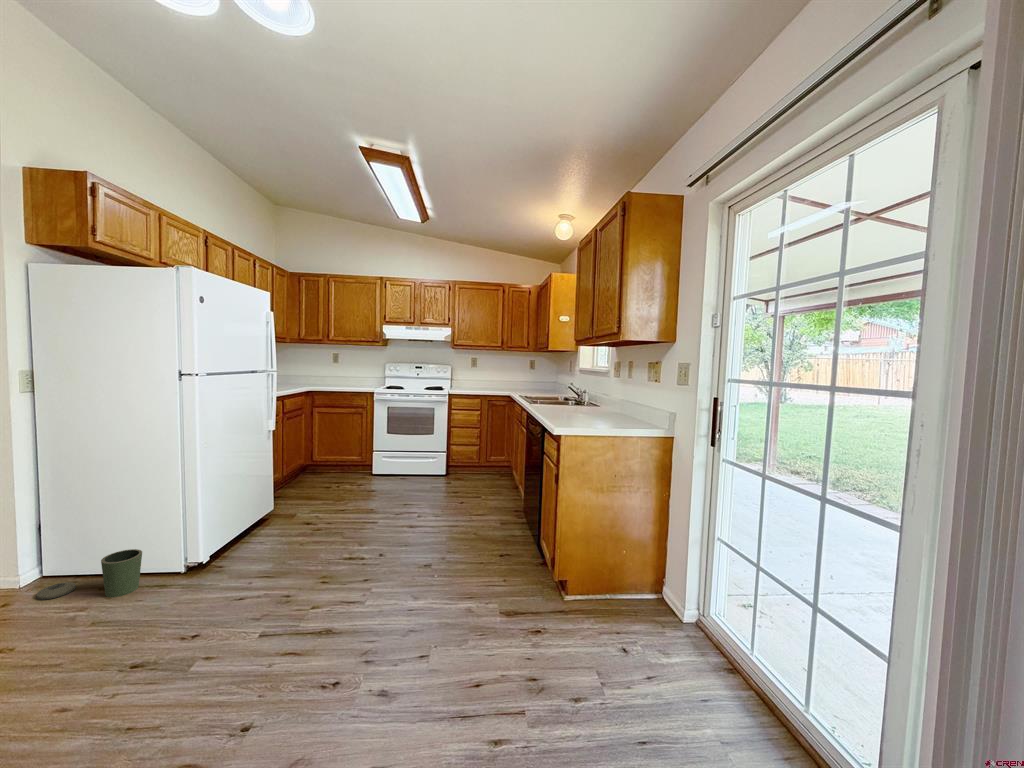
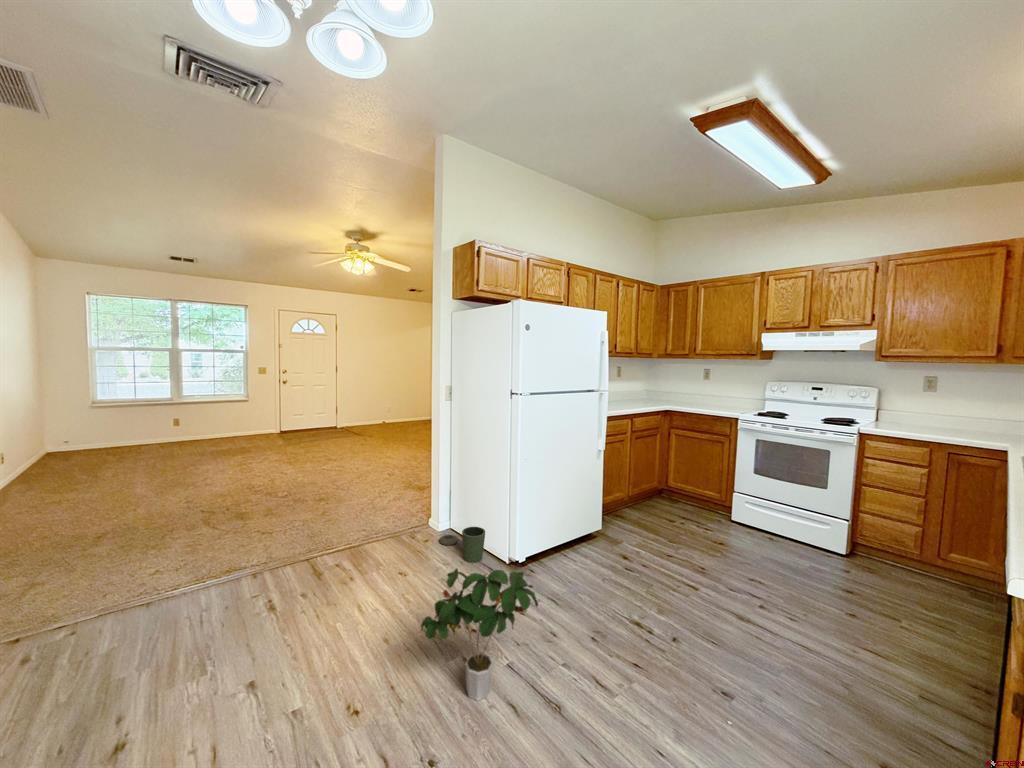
potted plant: none [165,534,301,676] -> present [421,569,538,700]

